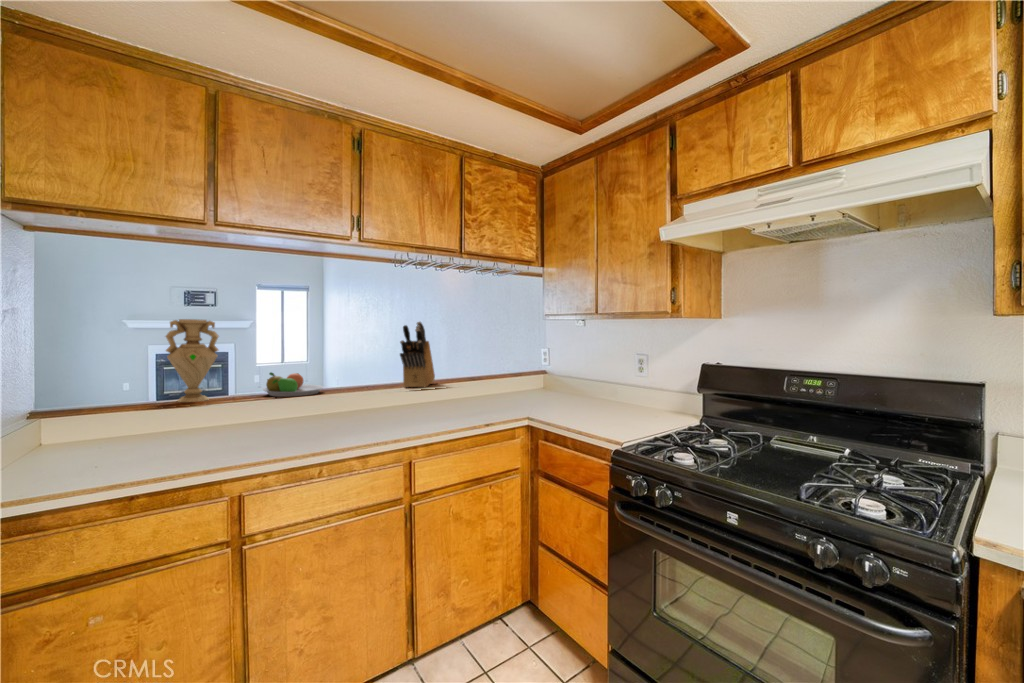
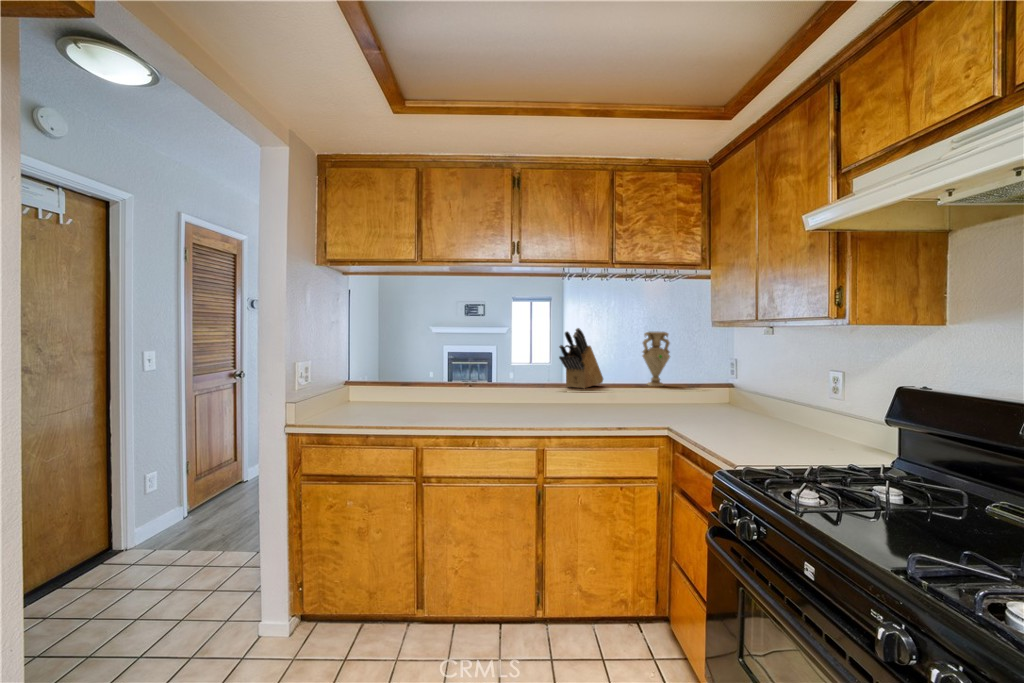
vase: present [166,319,219,402] -> present [643,332,670,386]
fruit bowl: present [263,373,323,397] -> none [456,369,500,388]

